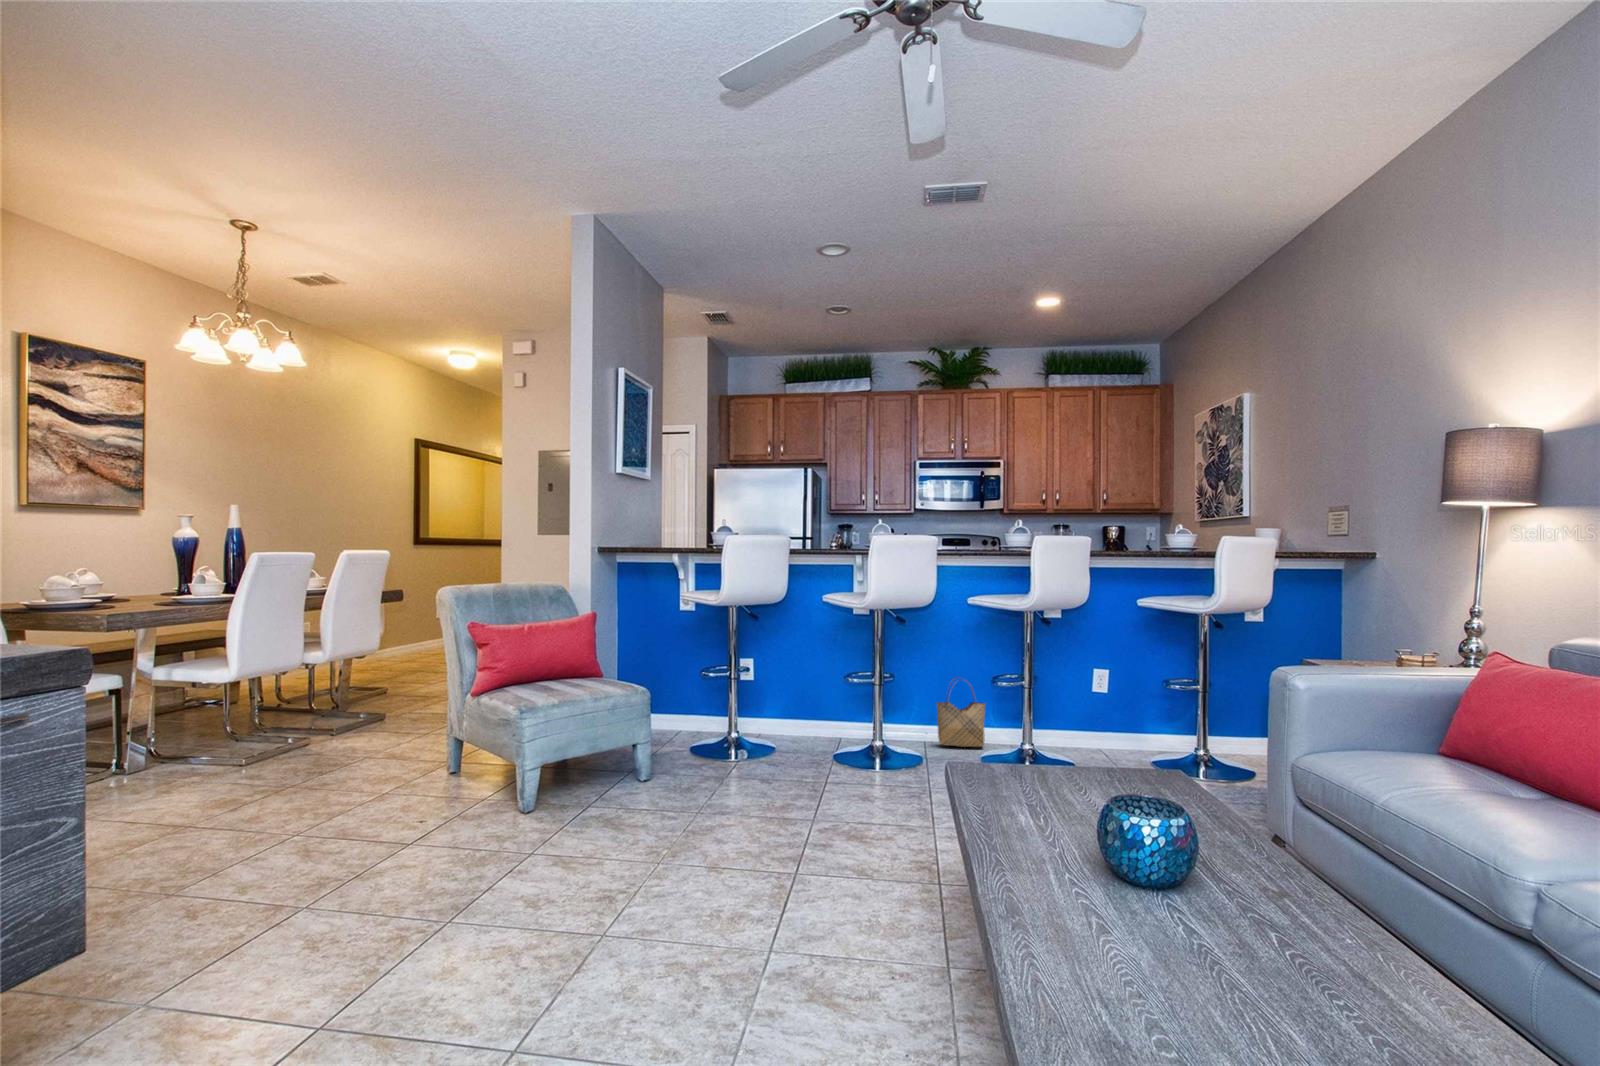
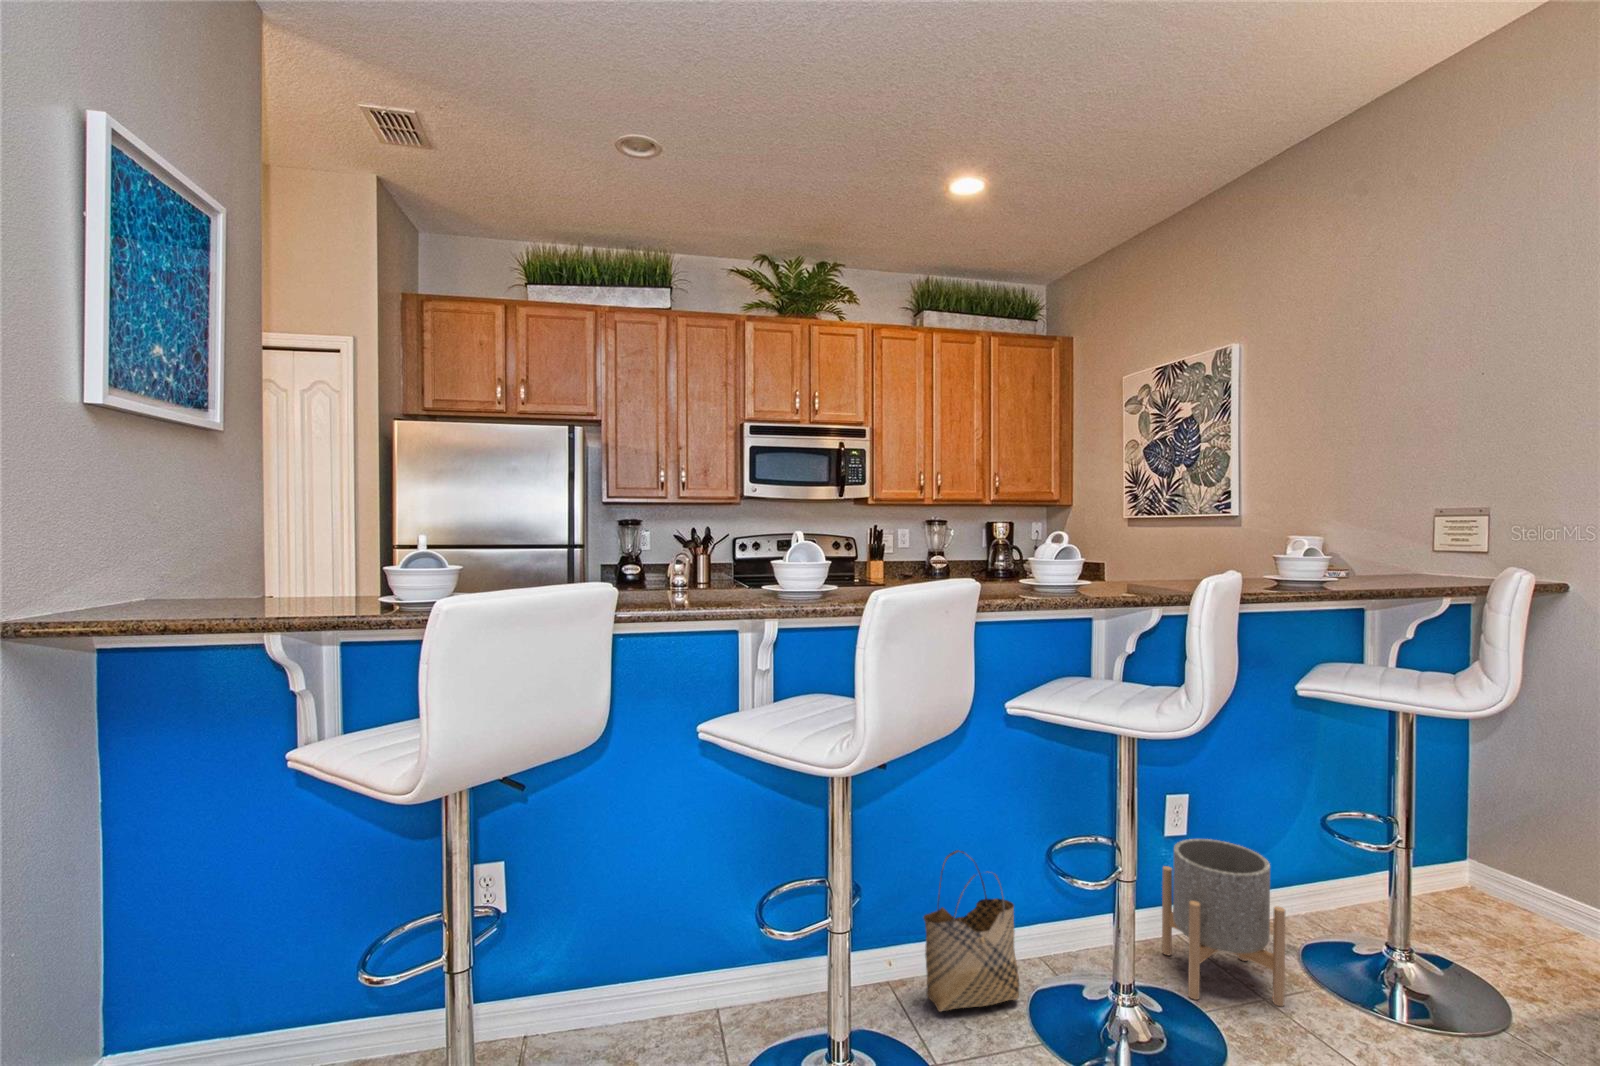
planter: none [1075,686,1128,763] -> present [1162,839,1285,1007]

